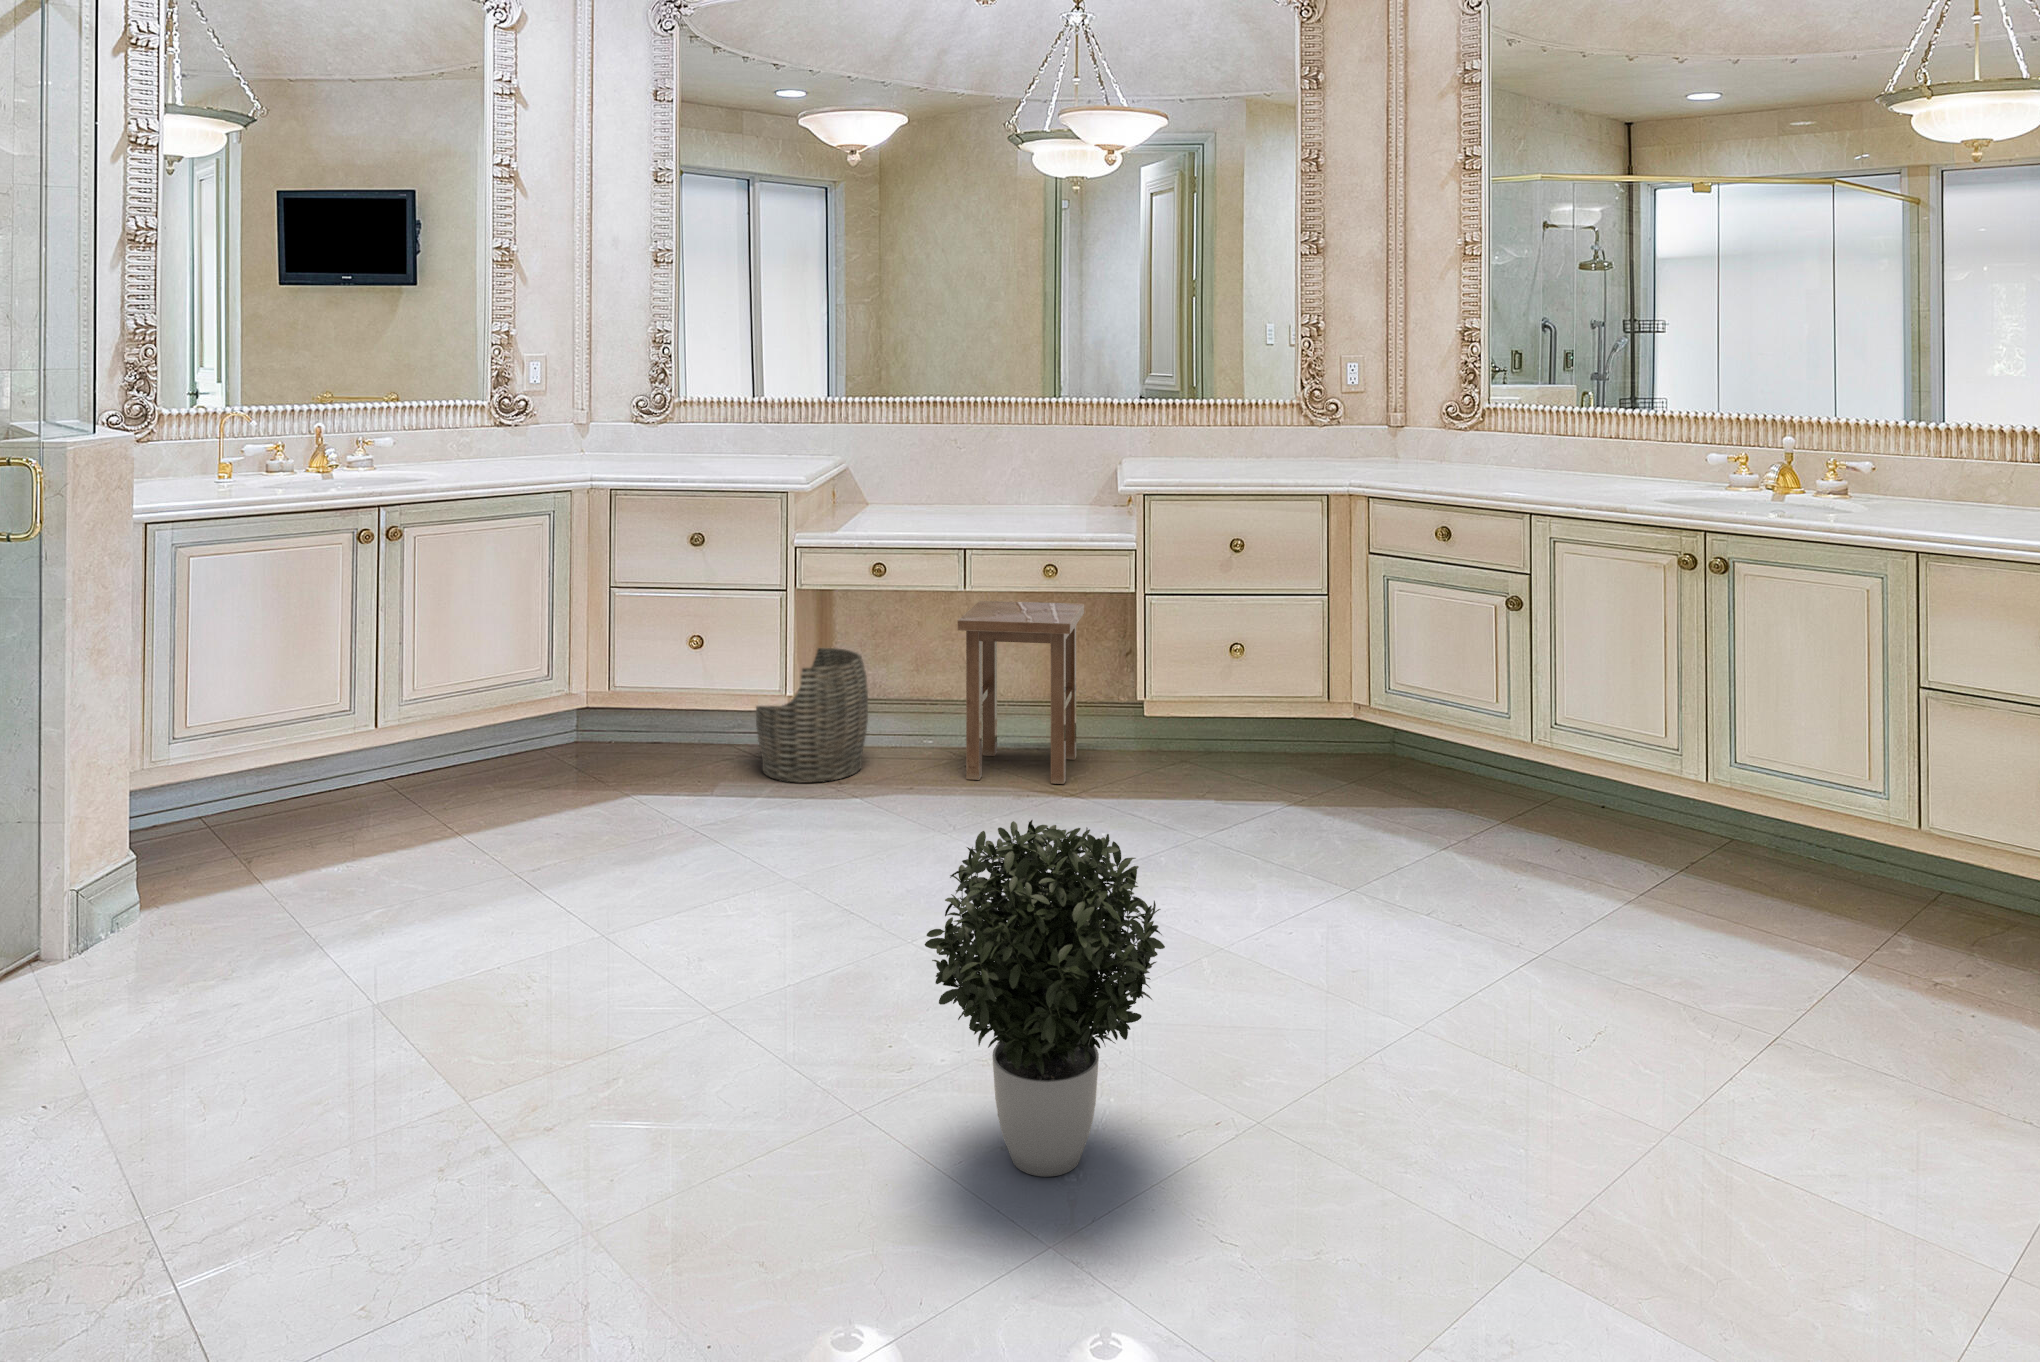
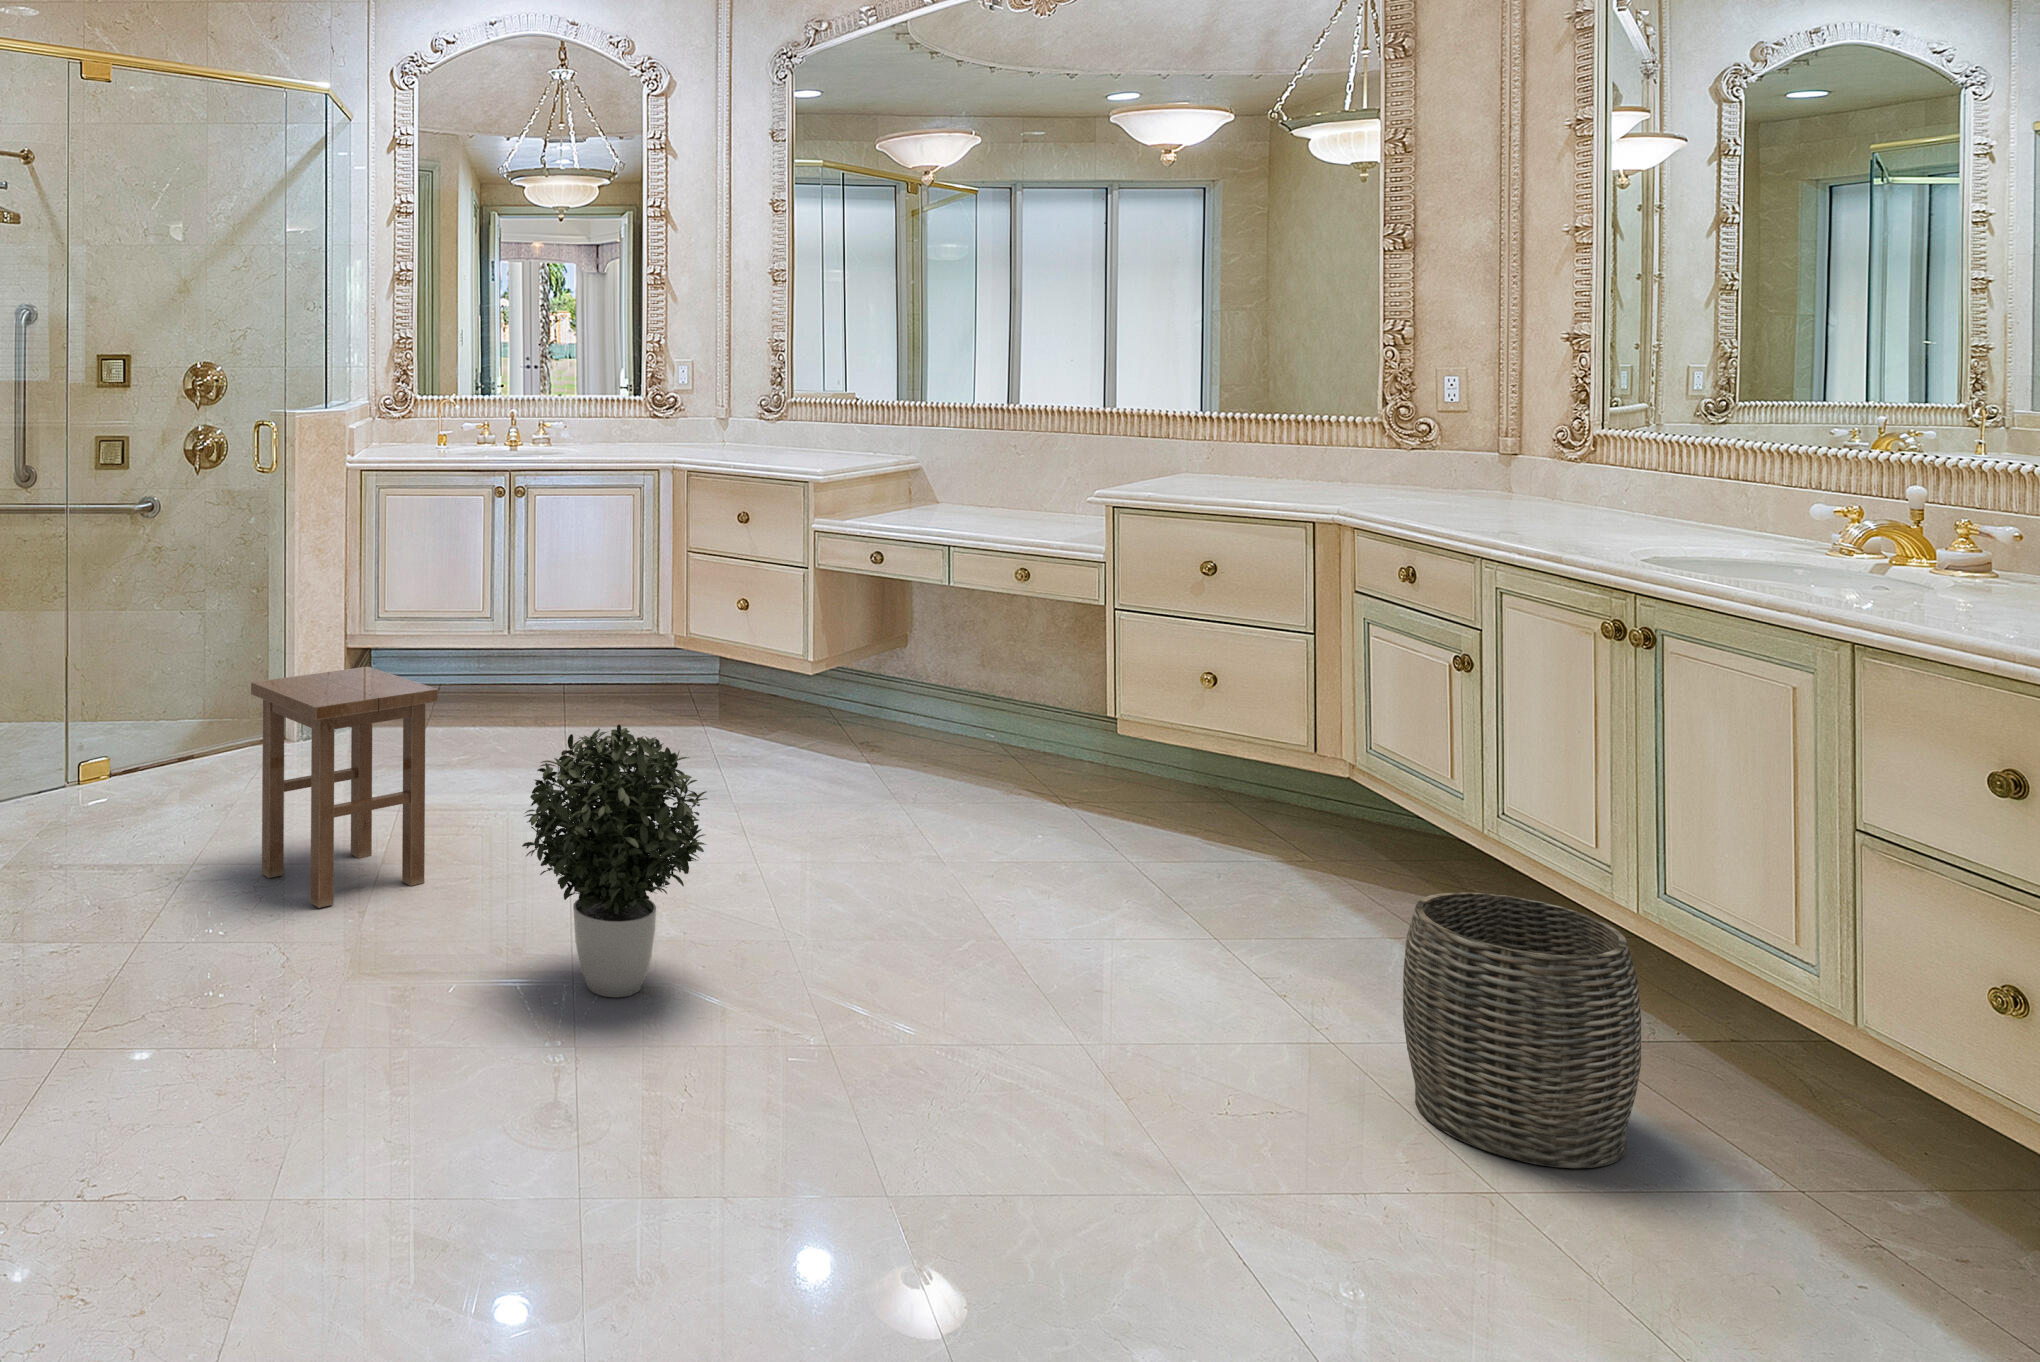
stool: present [958,601,1084,784] -> present [251,667,438,908]
woven basket: present [756,648,868,783] -> present [1403,892,1641,1168]

